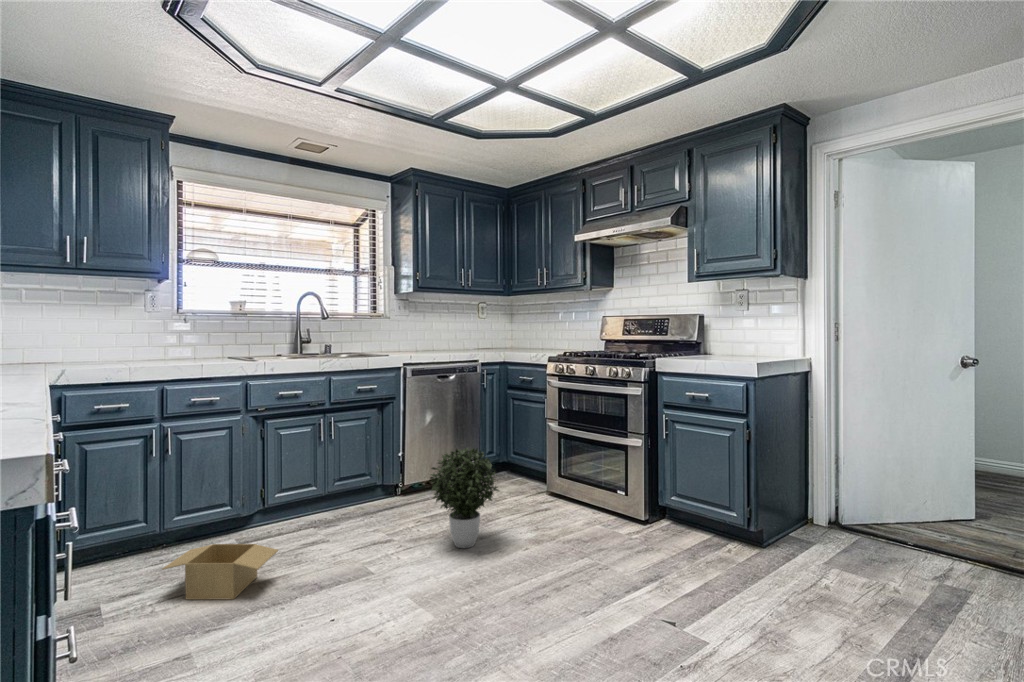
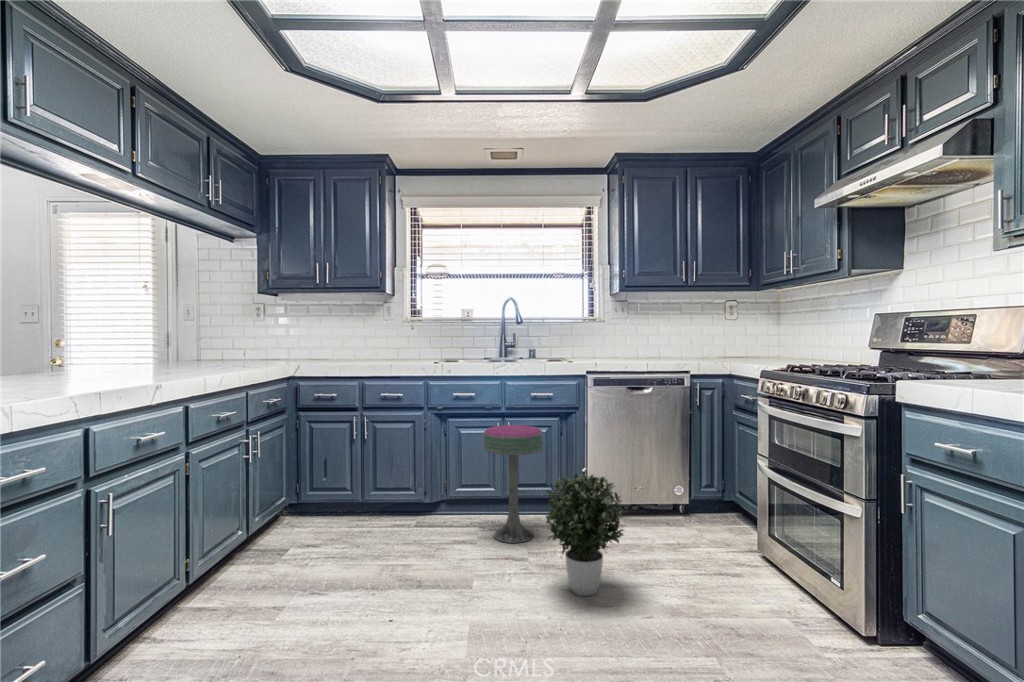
bar stool: none [328,418,386,529] -> present [484,425,543,543]
cardboard box: present [162,544,278,600] -> none [313,524,397,578]

